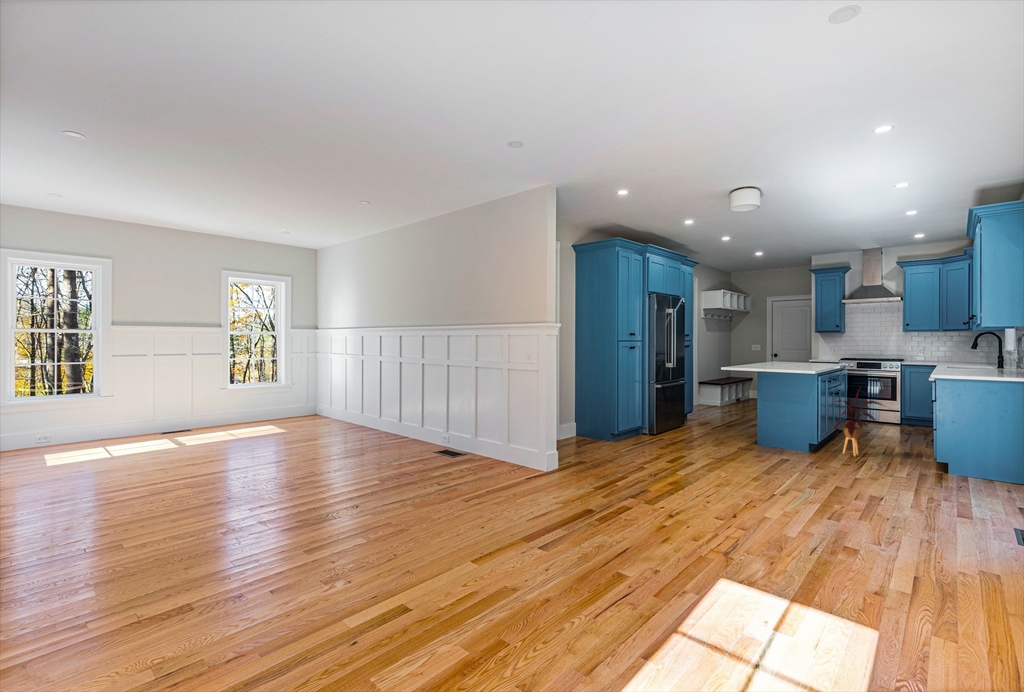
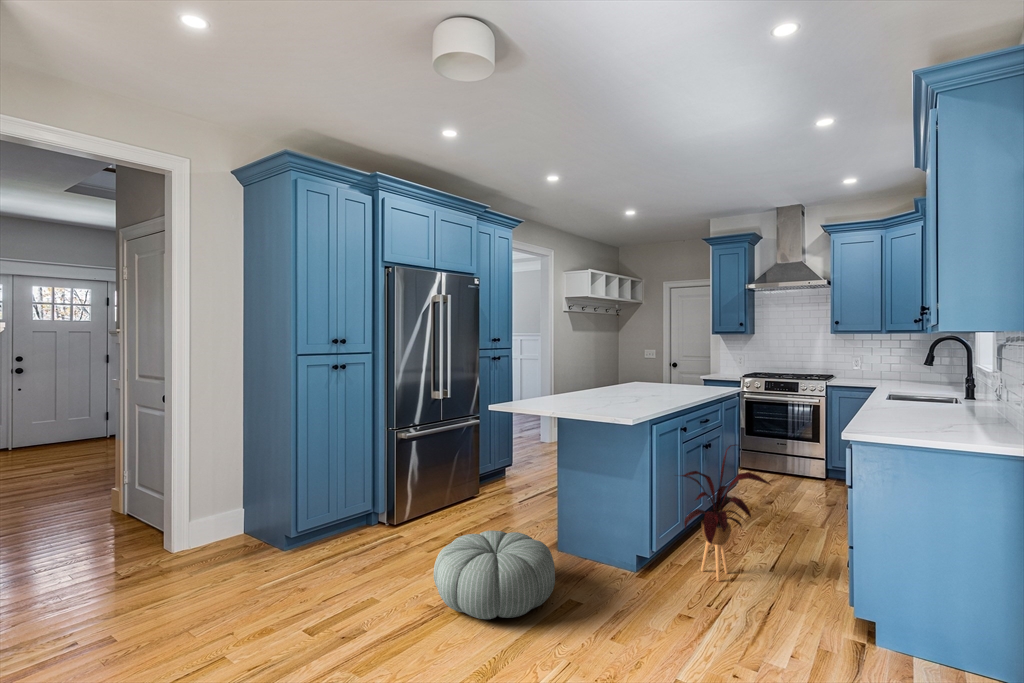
pouf: none [710,429,775,462] -> present [434,531,555,619]

